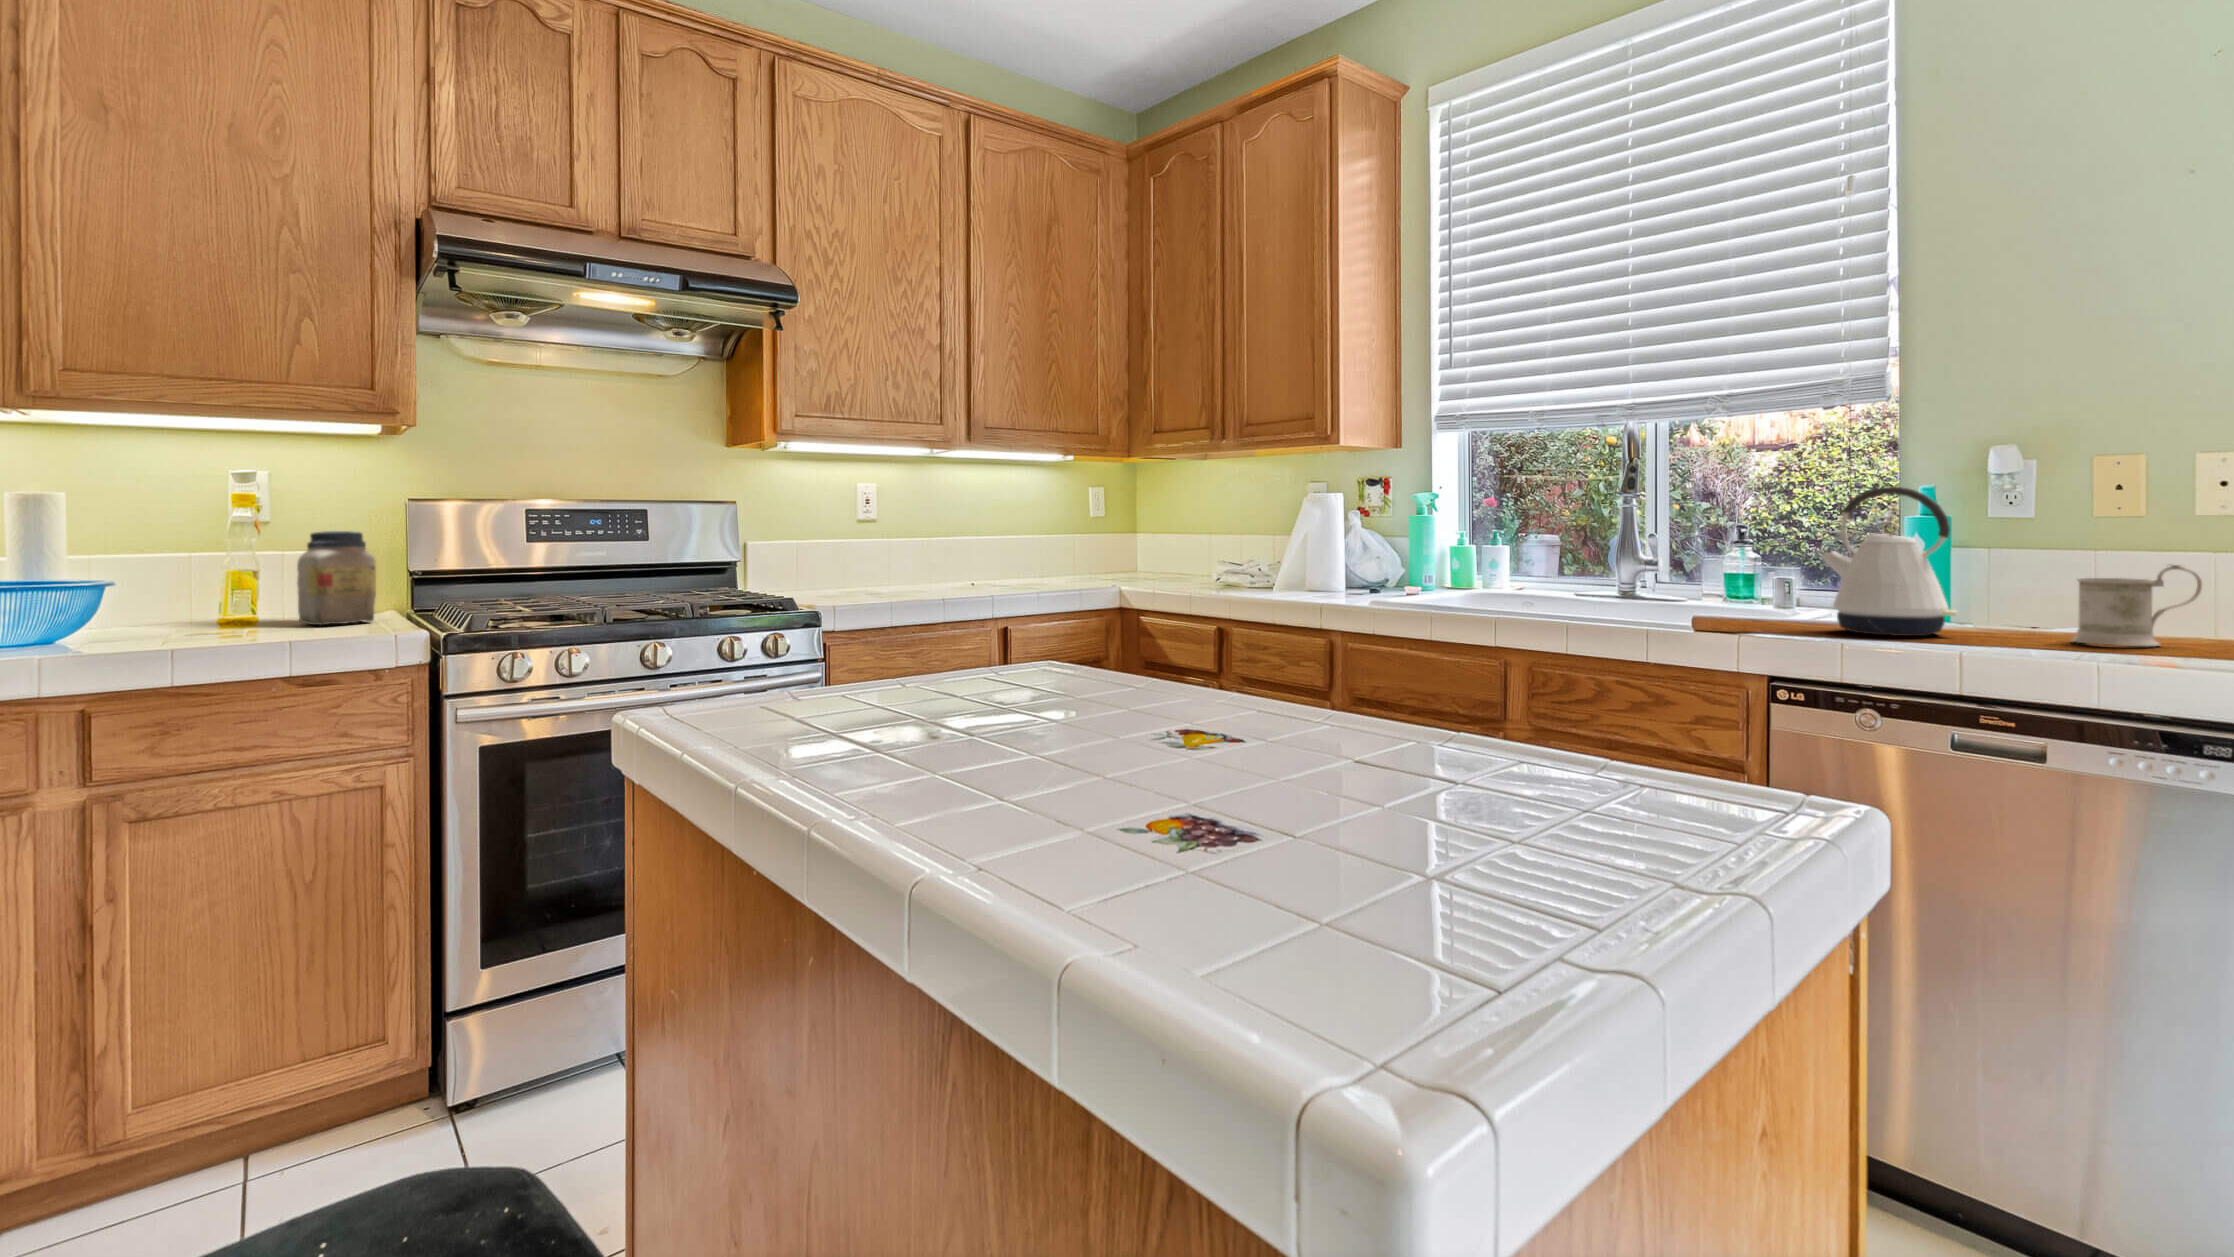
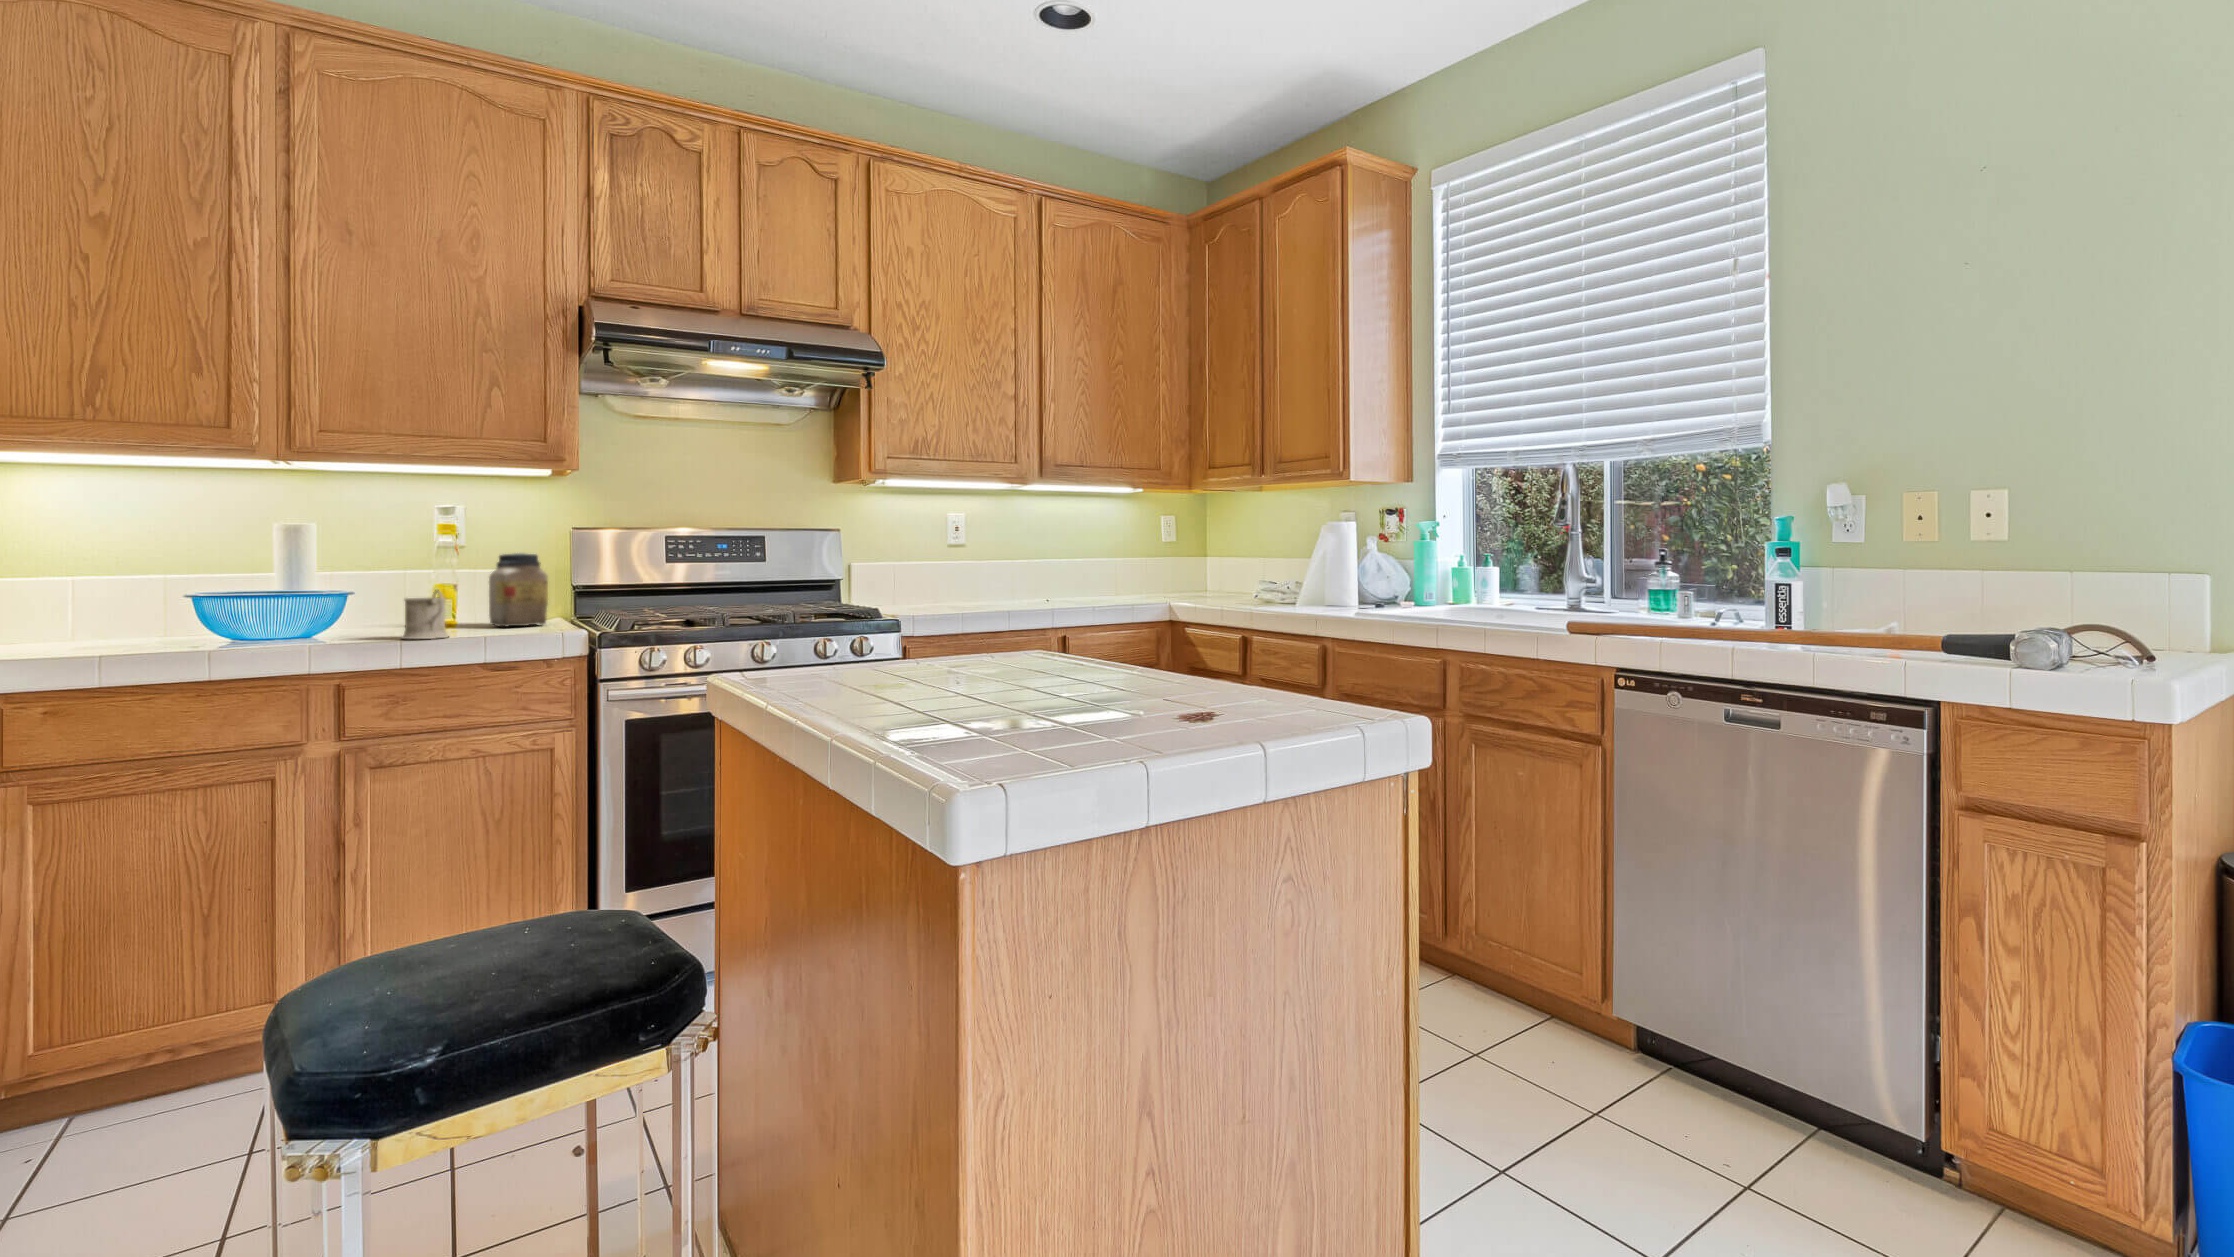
kettle: present [1821,486,1959,636] -> none [1654,517,1740,635]
mug: present [2071,564,2202,646] -> present [402,589,448,639]

